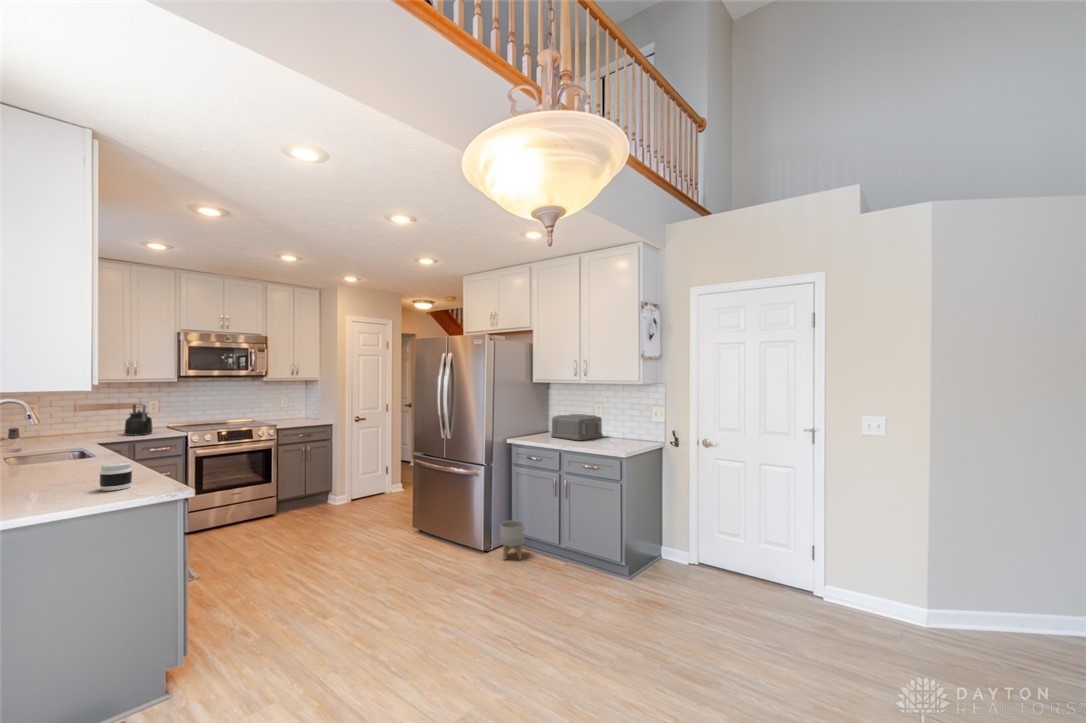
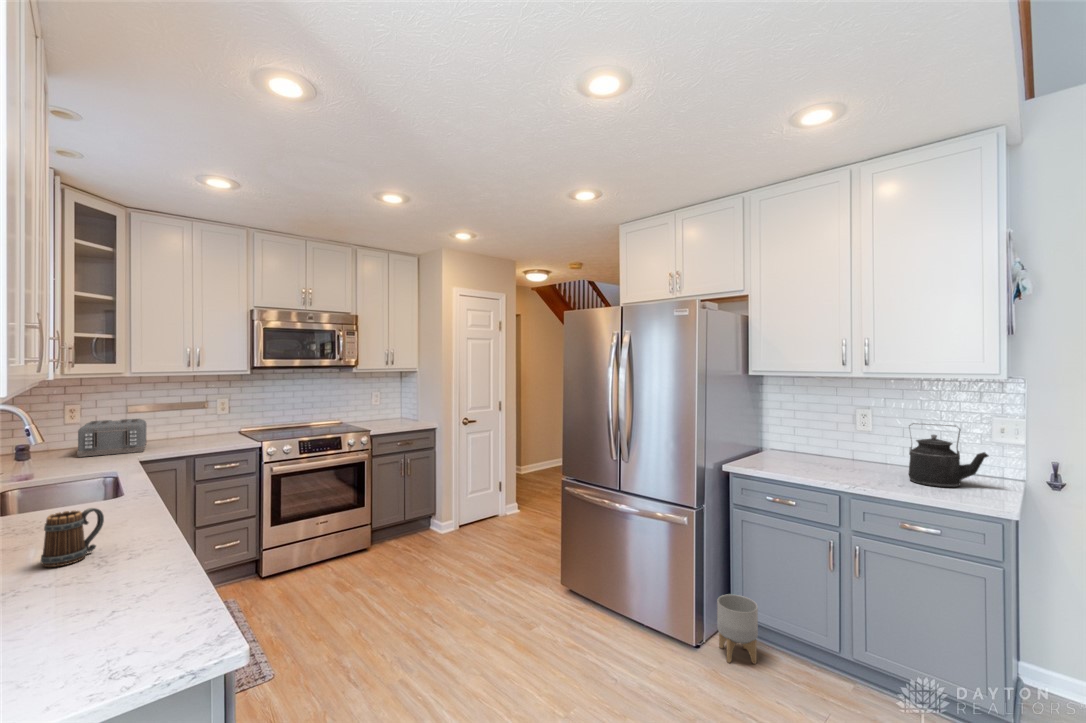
kettle: present [124,404,152,436] -> present [909,423,988,487]
toaster: present [551,414,603,440] -> present [77,419,147,457]
mug: none [58,455,93,485] -> present [41,508,104,567]
jar: present [100,462,132,491] -> none [98,531,158,594]

